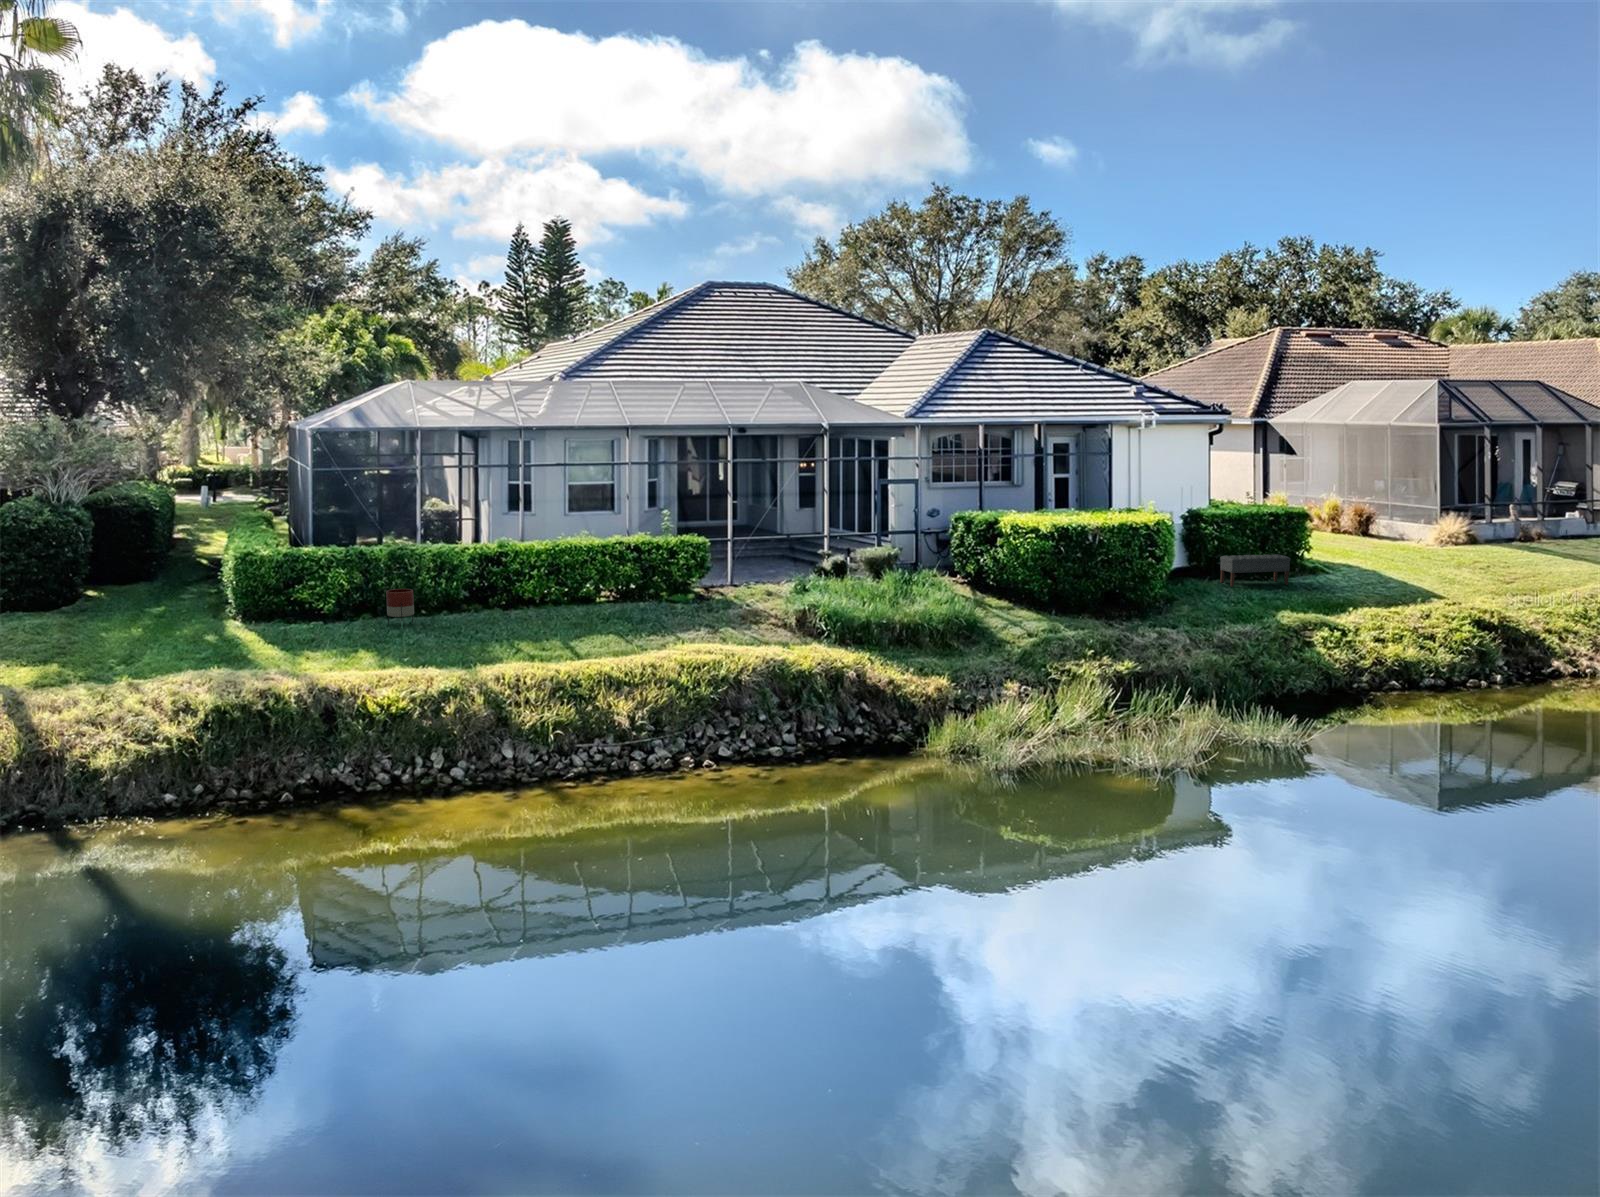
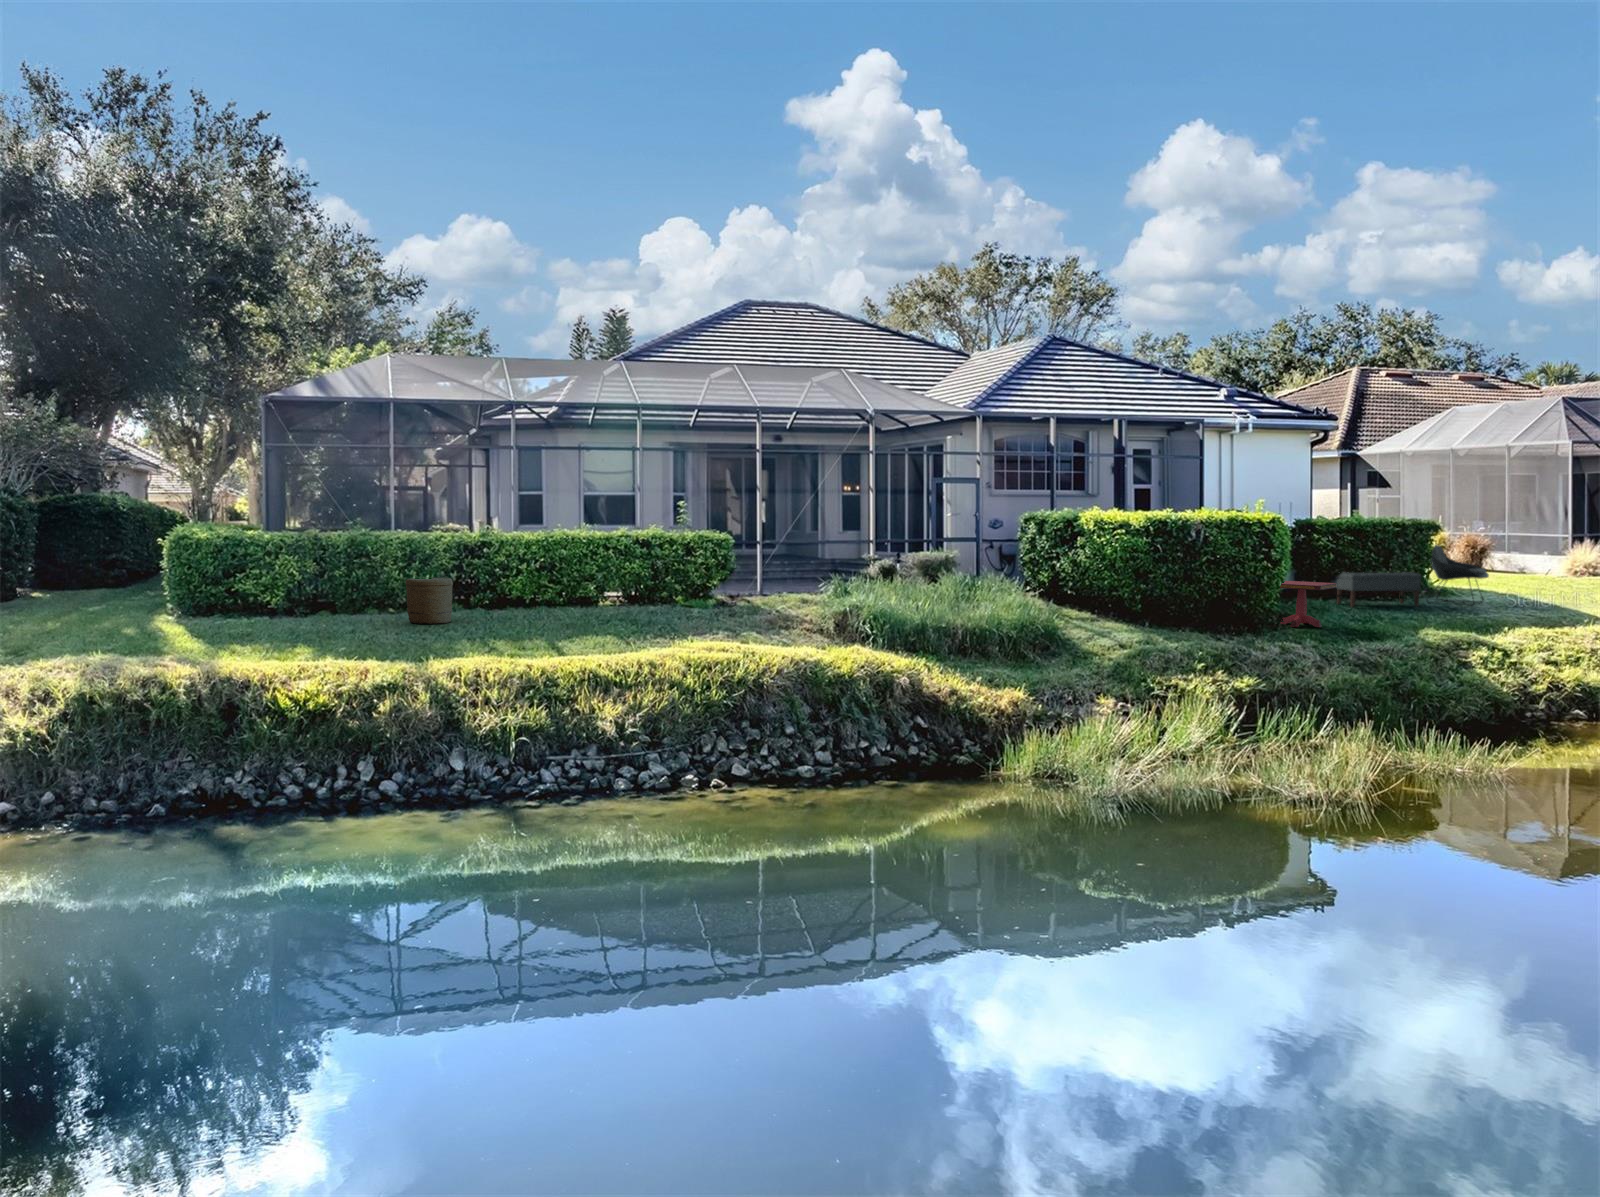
lounge chair: none [1296,528,1350,584] -> present [1428,545,1489,606]
side table: none [1155,570,1212,611] -> present [1280,581,1337,627]
basket: none [440,585,478,625] -> present [406,578,453,624]
planter: present [386,589,414,625] -> none [340,580,374,626]

